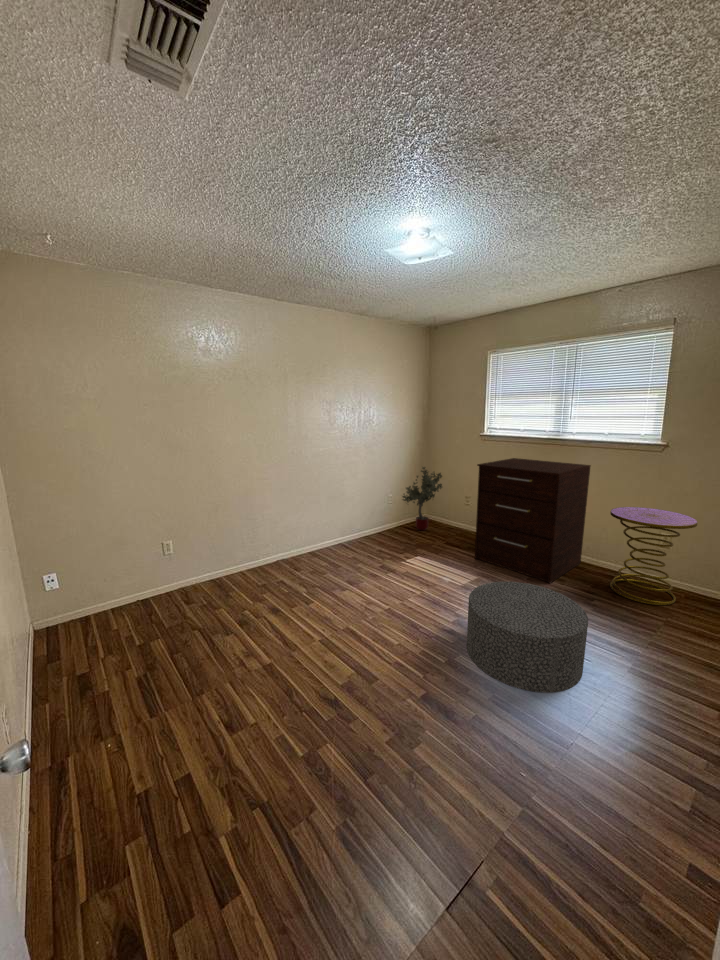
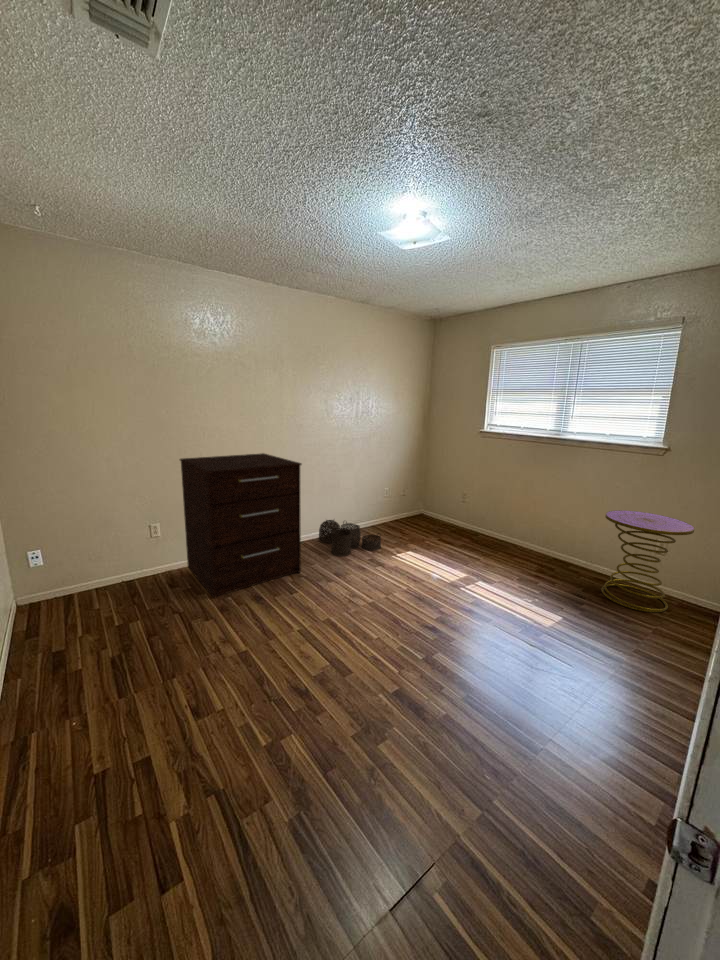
dresser: present [475,458,591,583] -> present [180,453,302,598]
potted tree: present [403,467,442,531] -> none [397,460,440,526]
woven basket: none [327,527,390,564] -> present [319,520,381,556]
ottoman: present [467,582,588,693] -> none [446,580,570,695]

